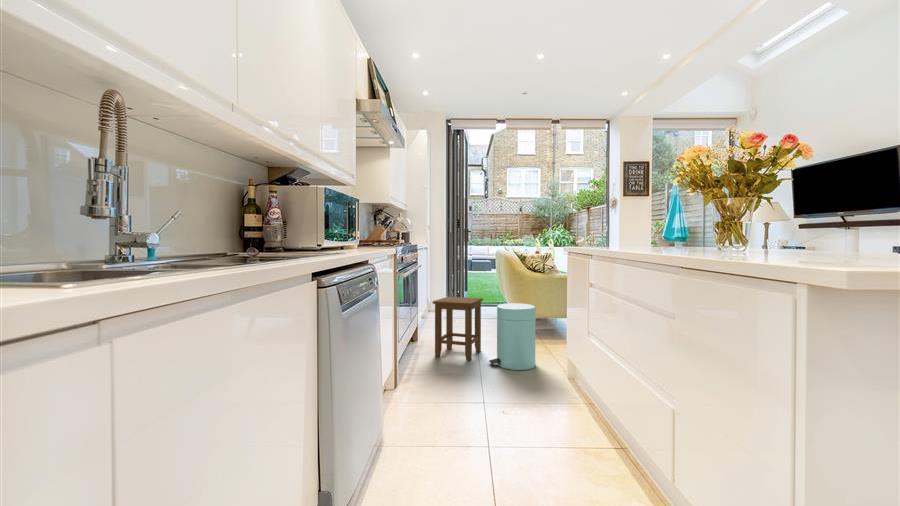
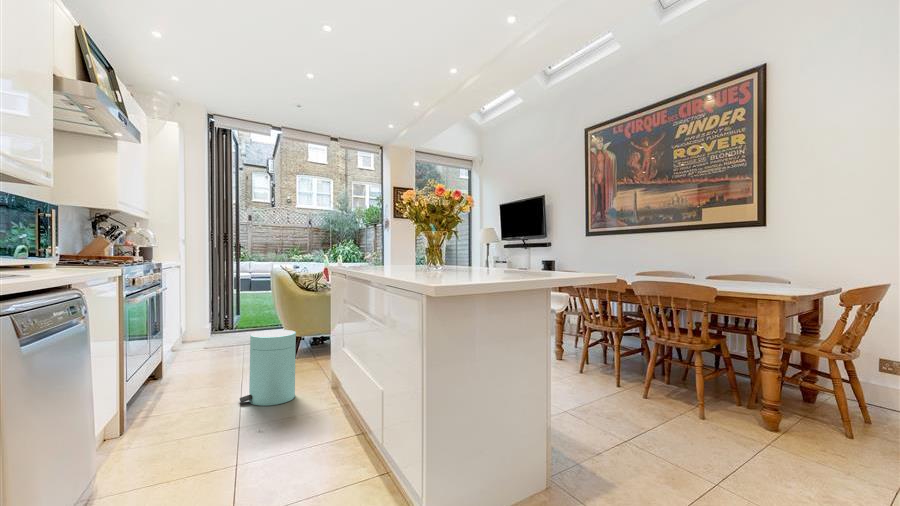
stool: present [433,297,483,360] -> none [166,326,239,402]

